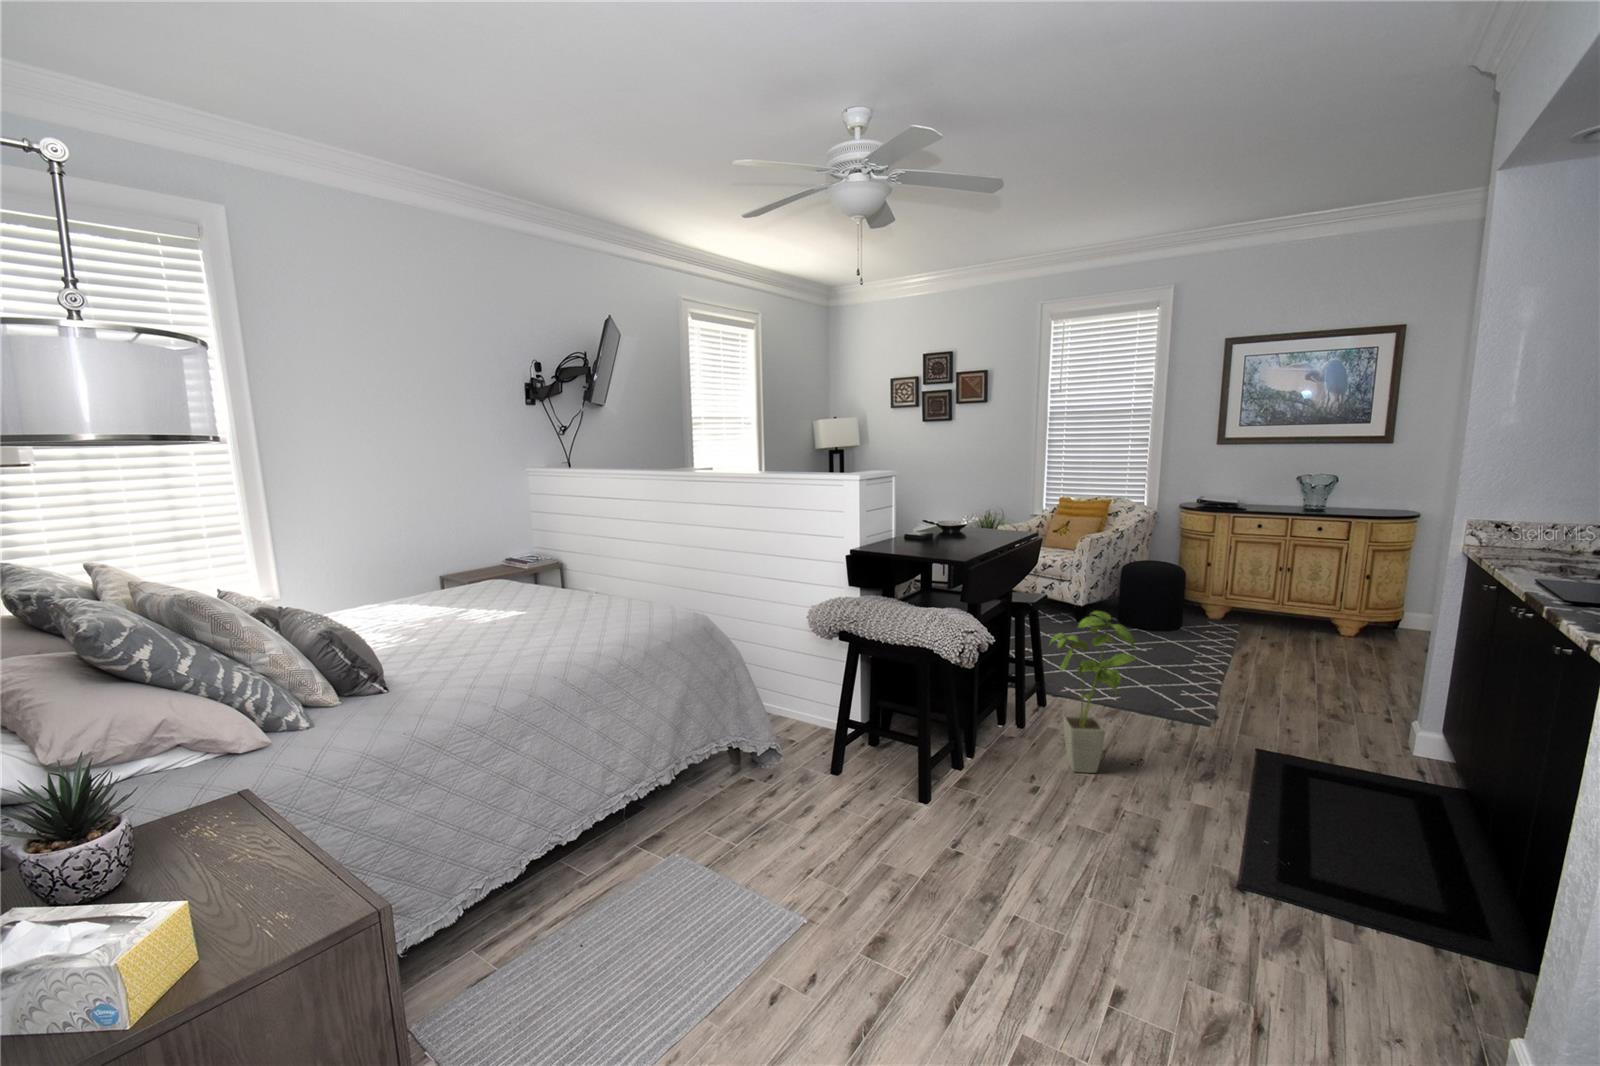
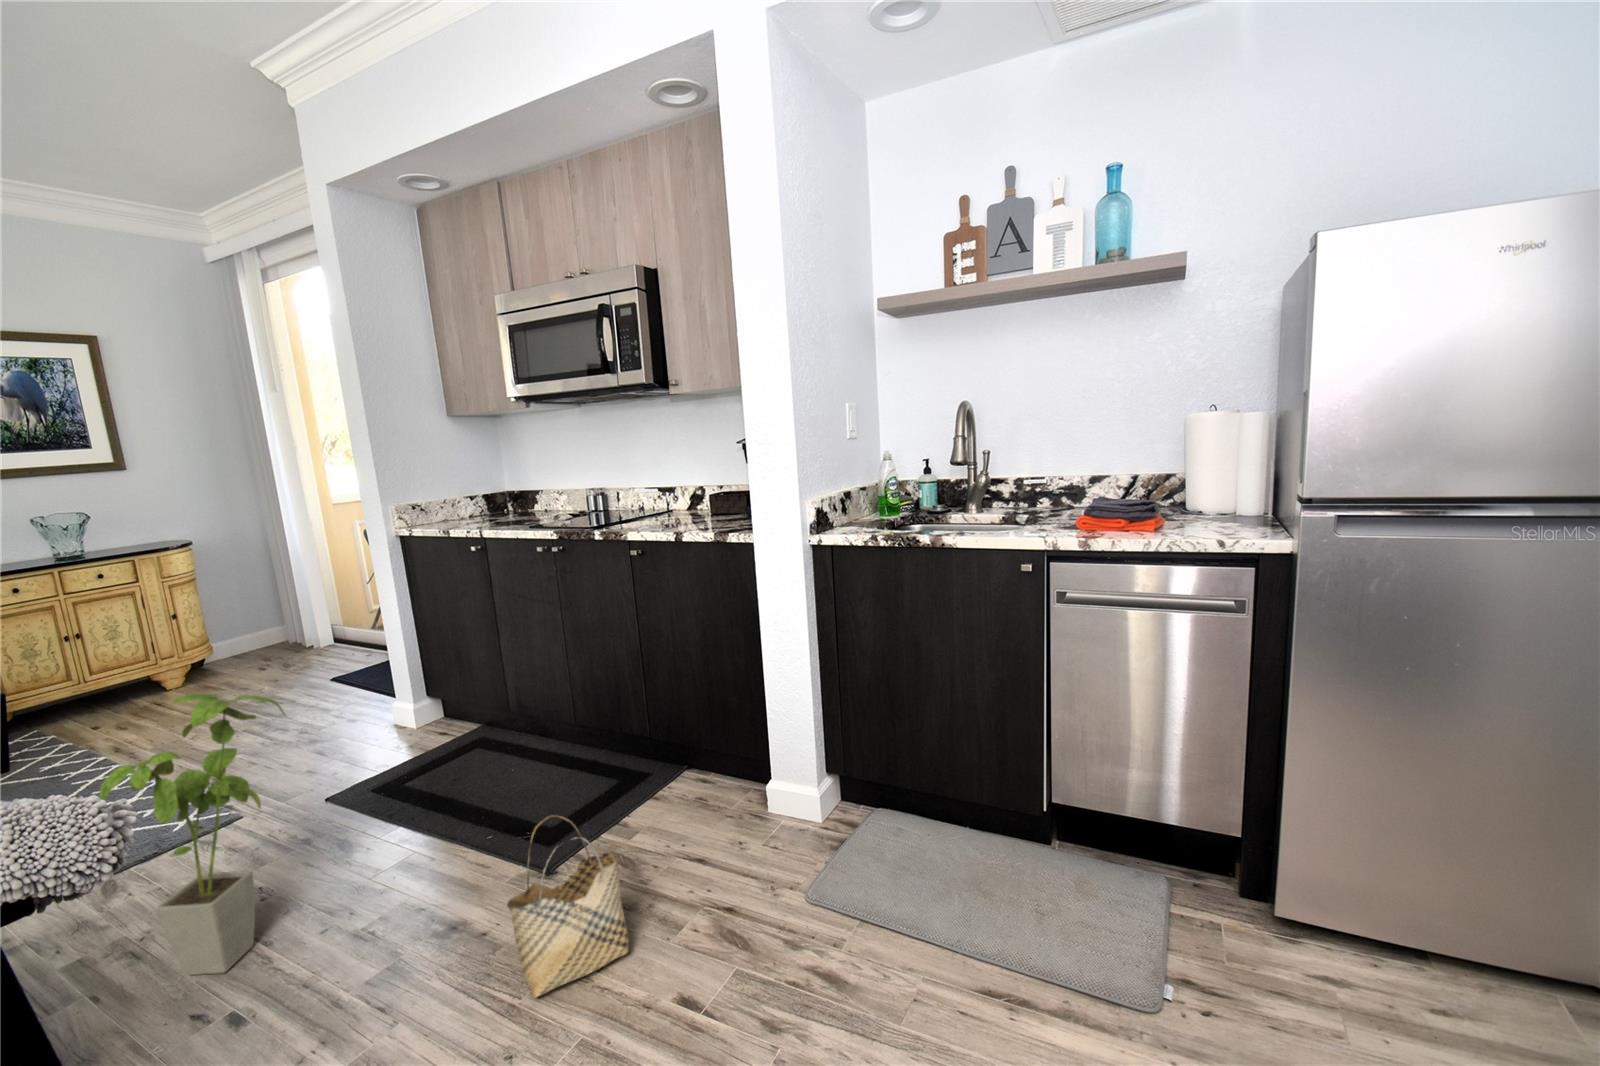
woven basket: none [1088,800,1186,947] -> present [507,815,629,998]

